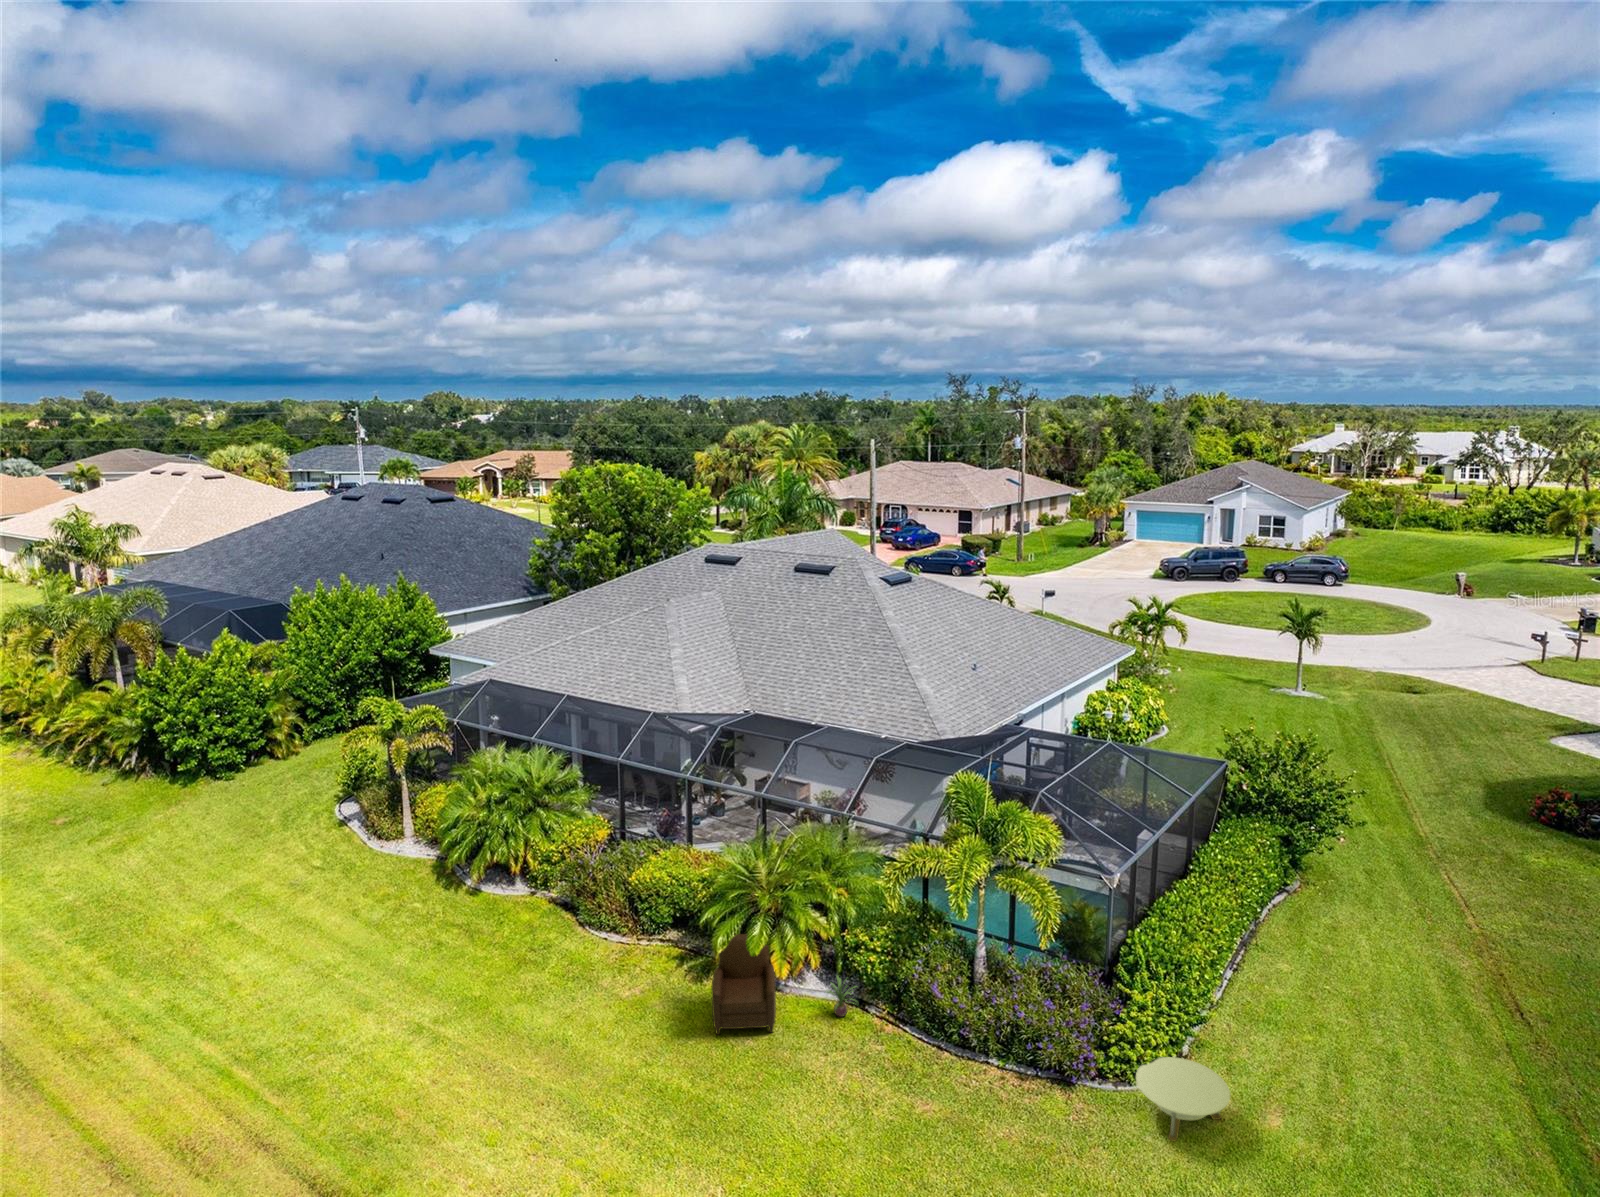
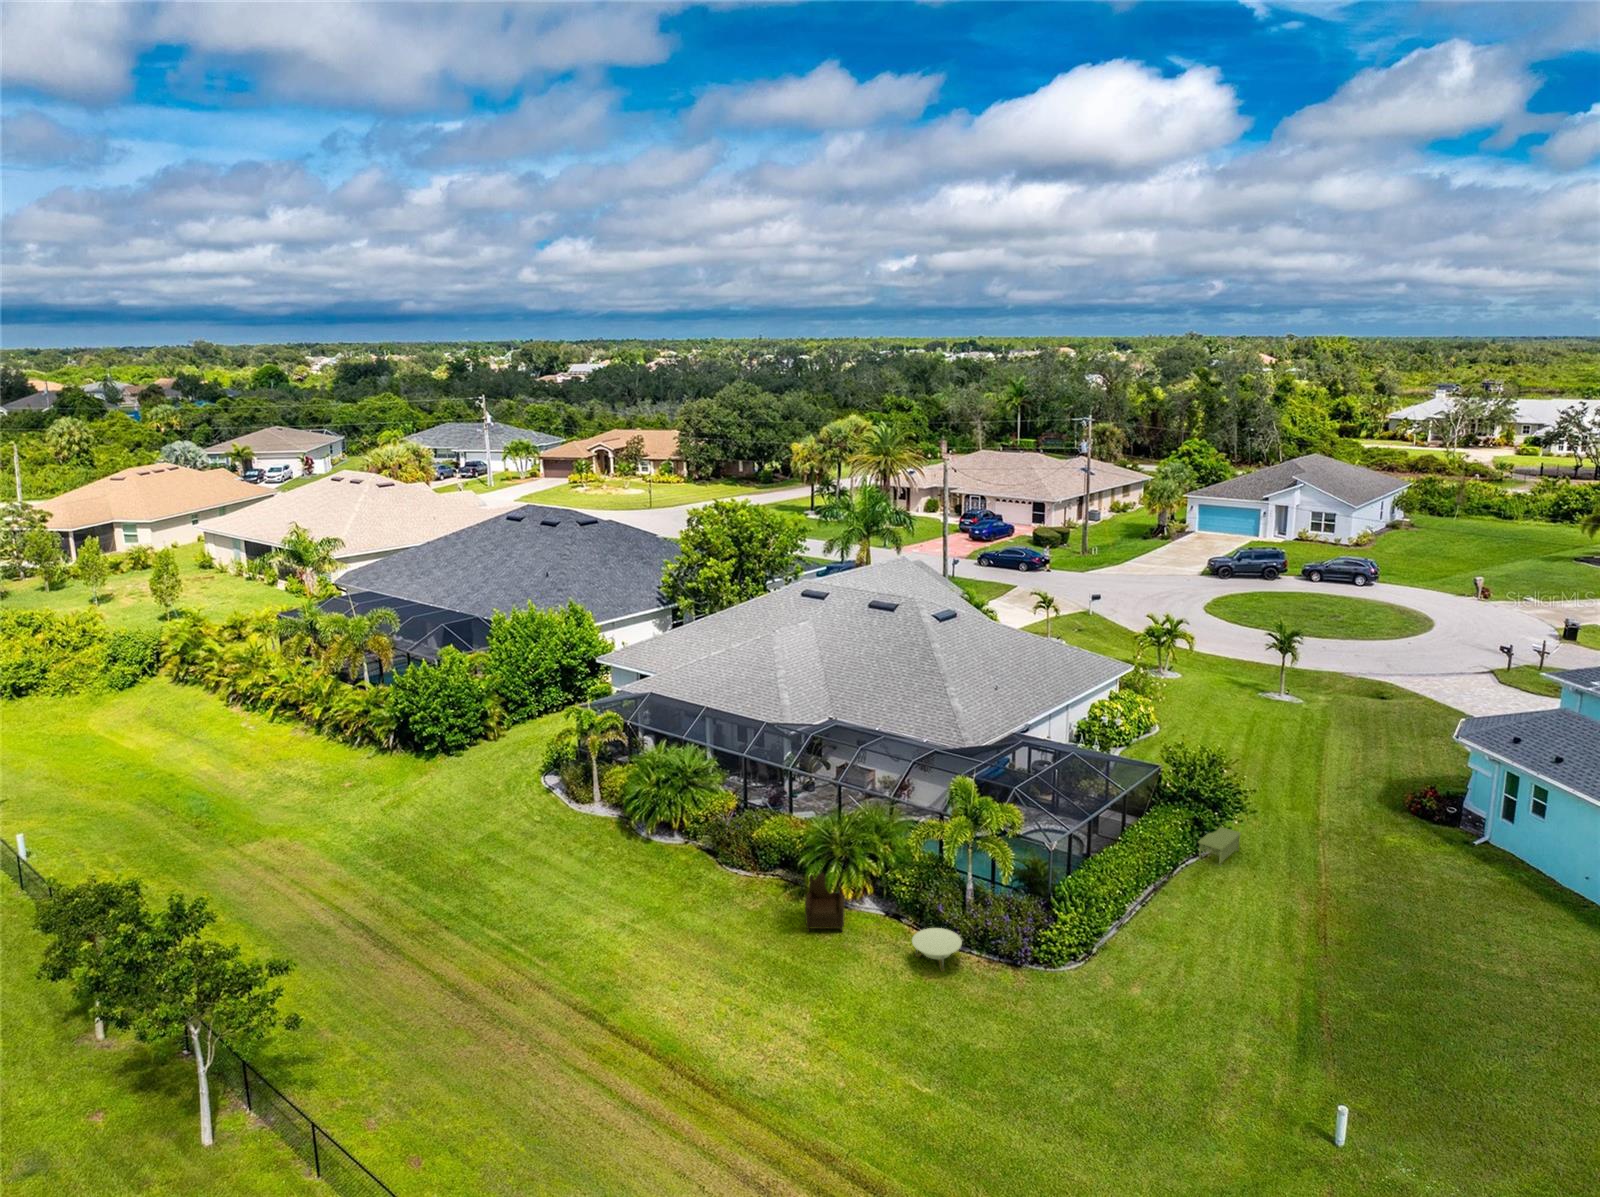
storage bench: none [1282,847,1337,905] -> present [1198,827,1241,865]
decorative plant: present [828,976,854,1017] -> none [872,899,896,925]
round table: present [1136,1057,1230,1141] -> present [912,928,962,972]

